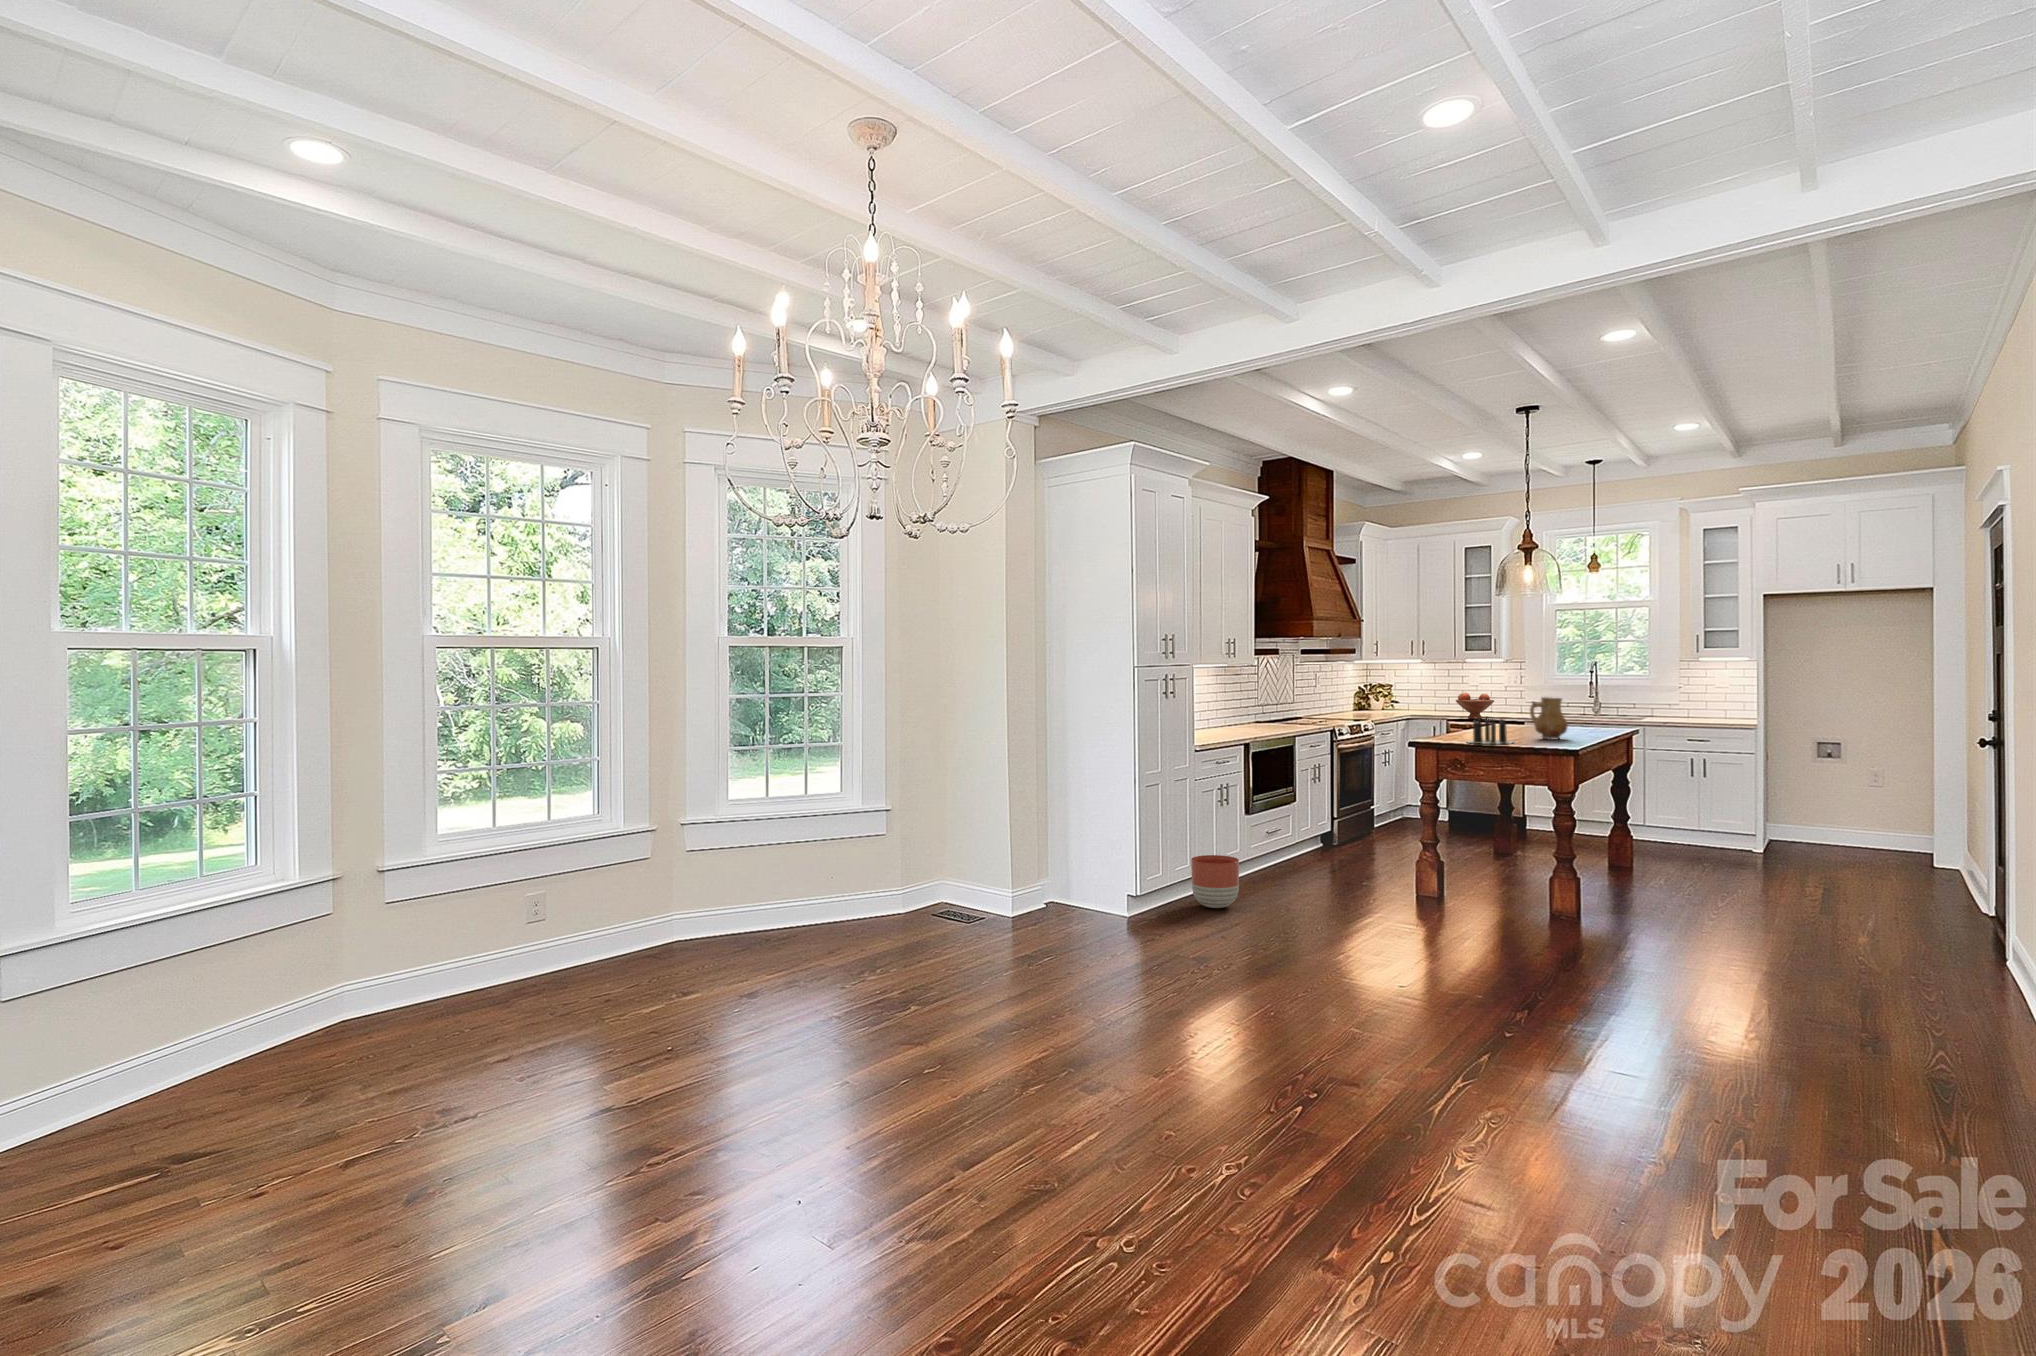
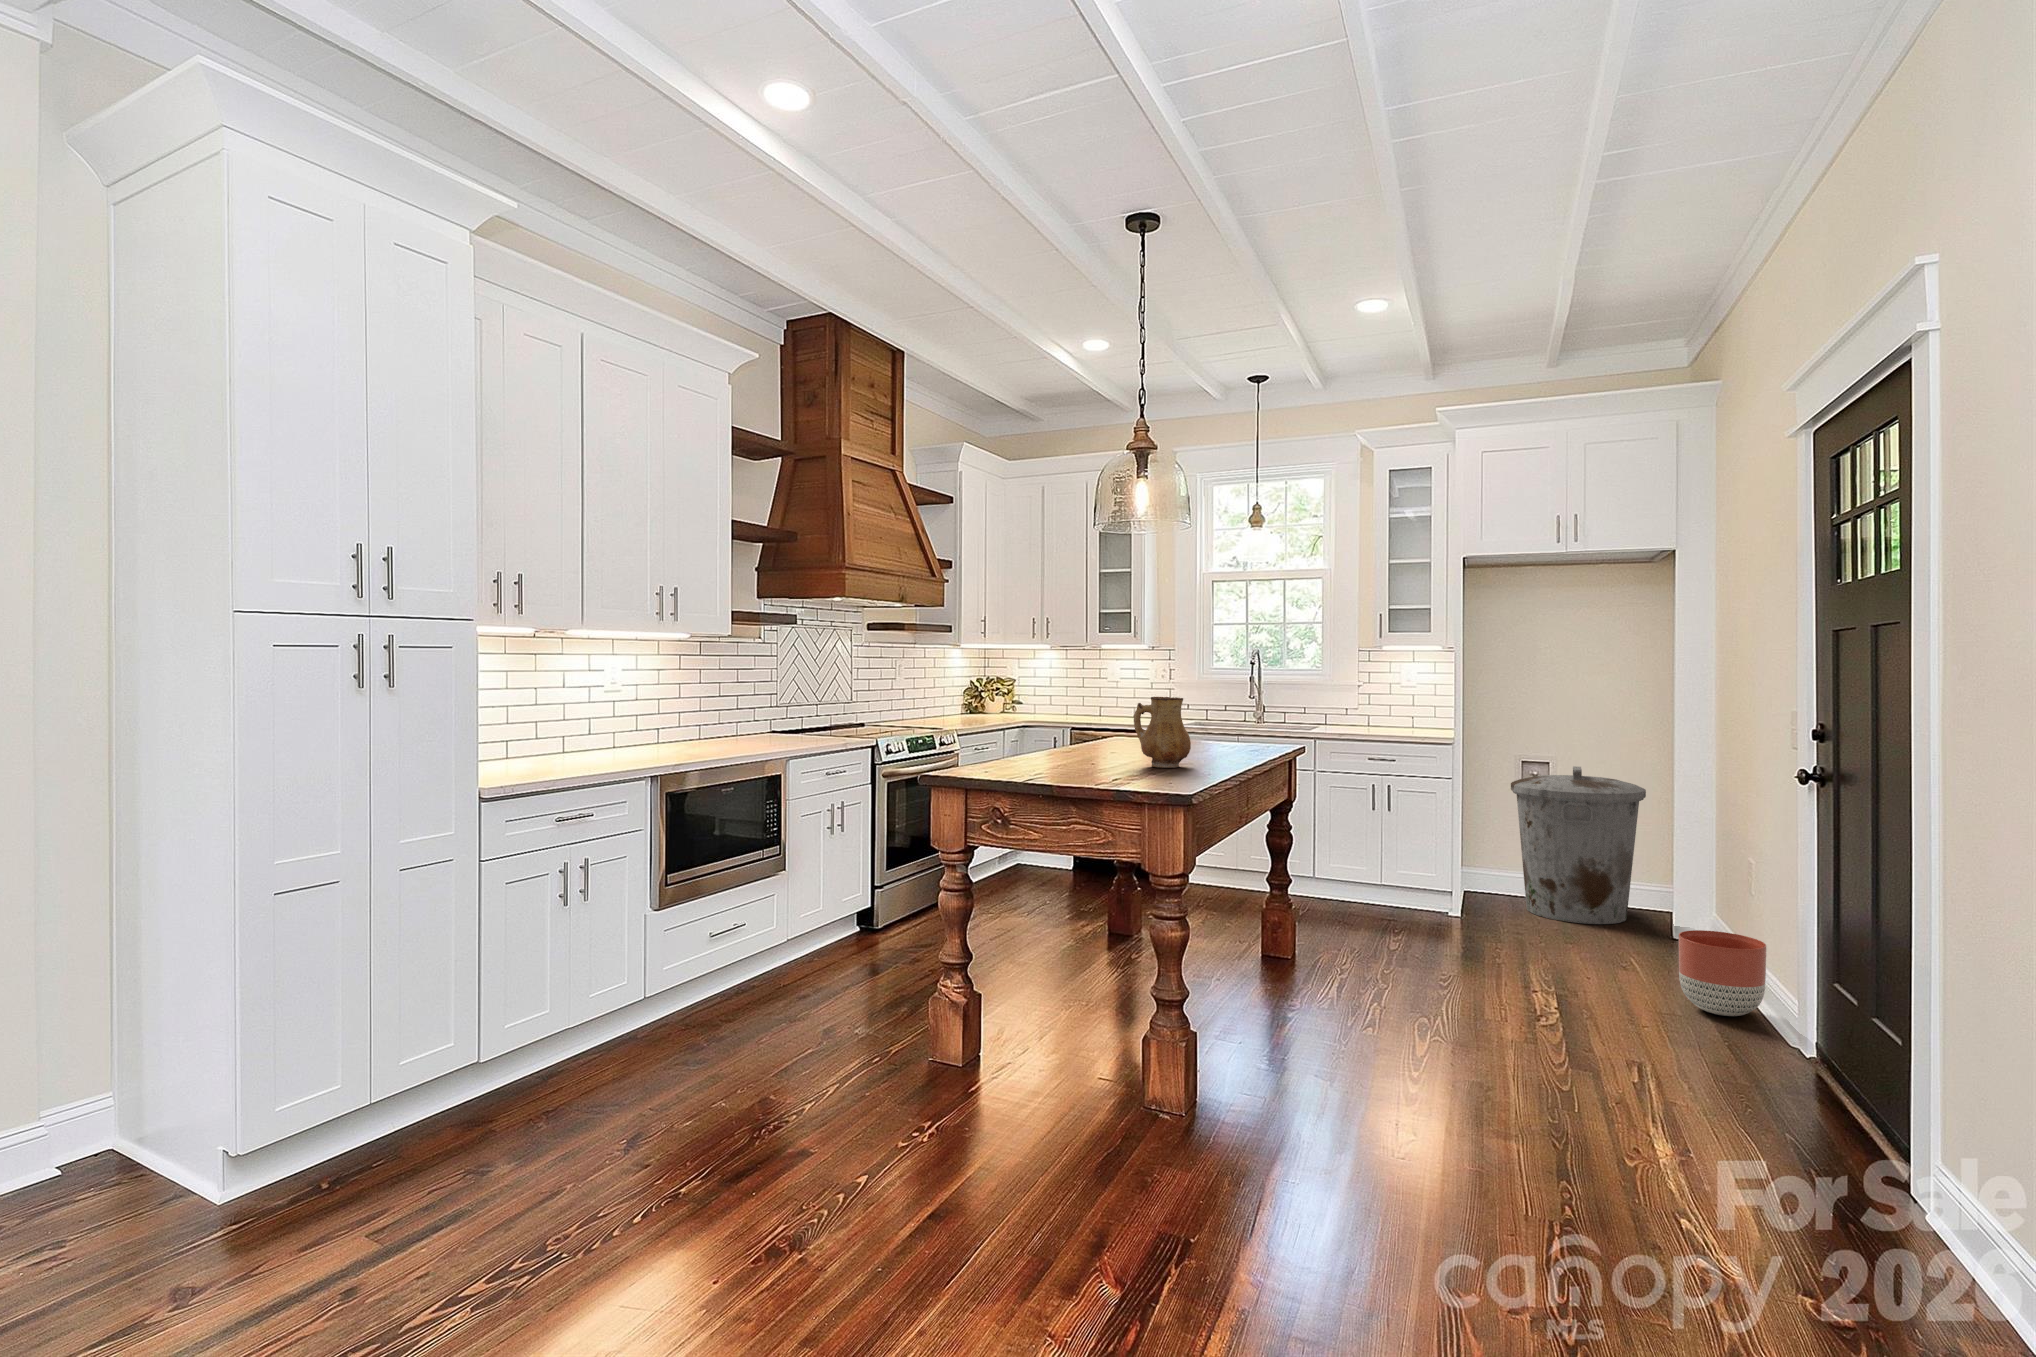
fruit bowl: present [1456,693,1494,719] -> none [1084,691,1134,727]
candle: present [1469,717,1512,745] -> none [1009,728,1110,781]
trash can: none [1805,747,1917,861] -> present [1511,766,1646,924]
planter: present [1191,855,1239,908] -> present [1678,930,1766,1016]

